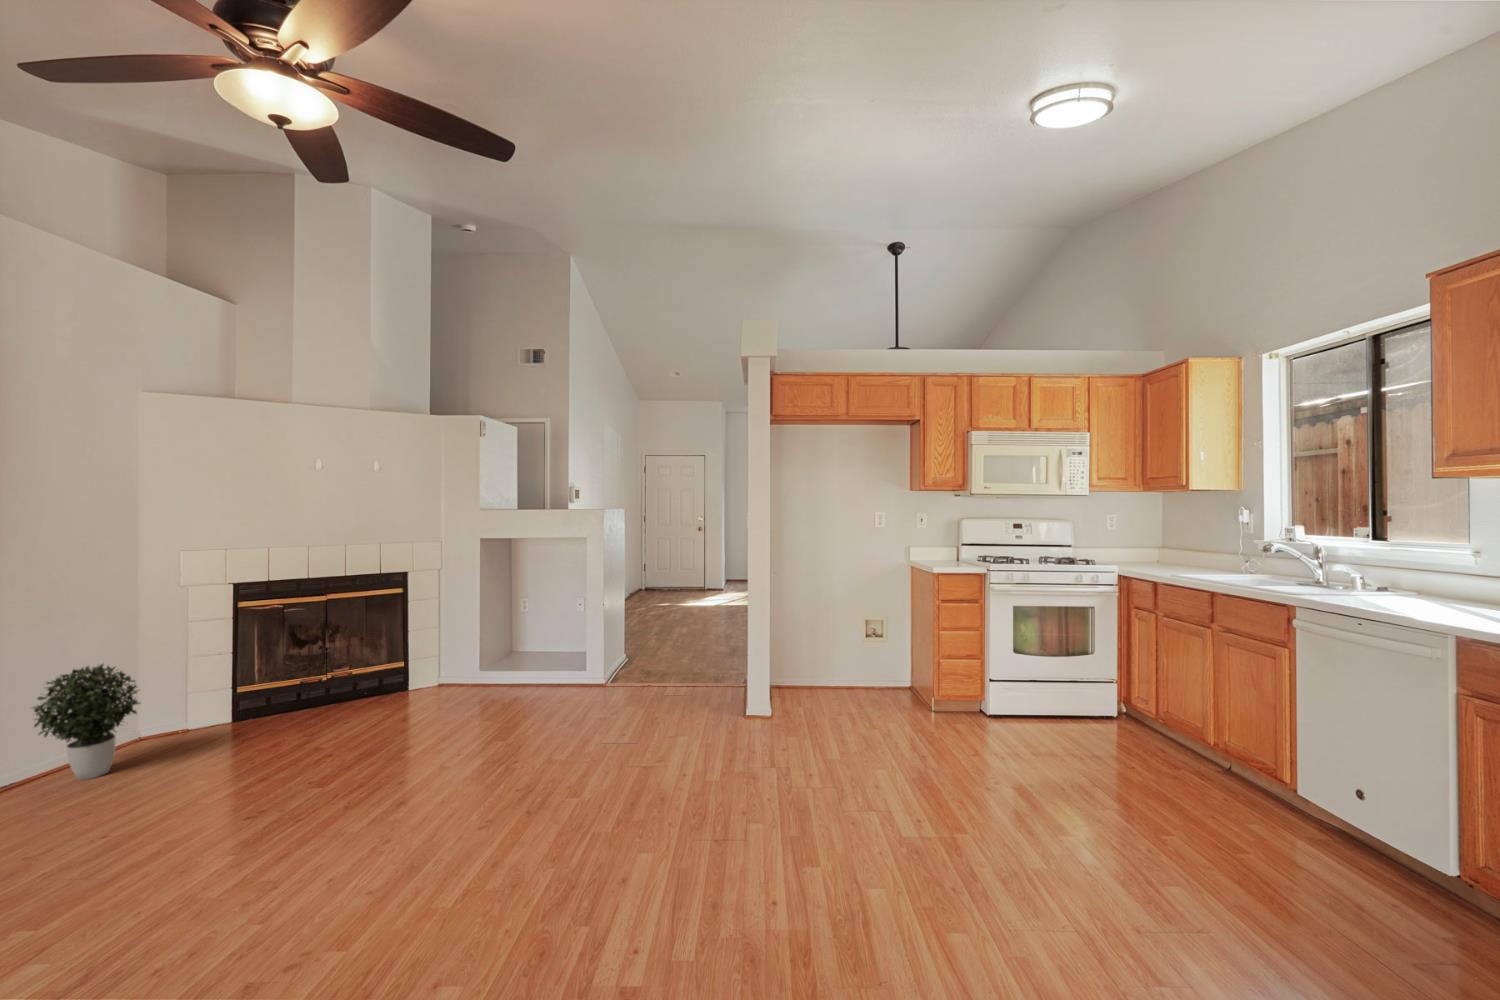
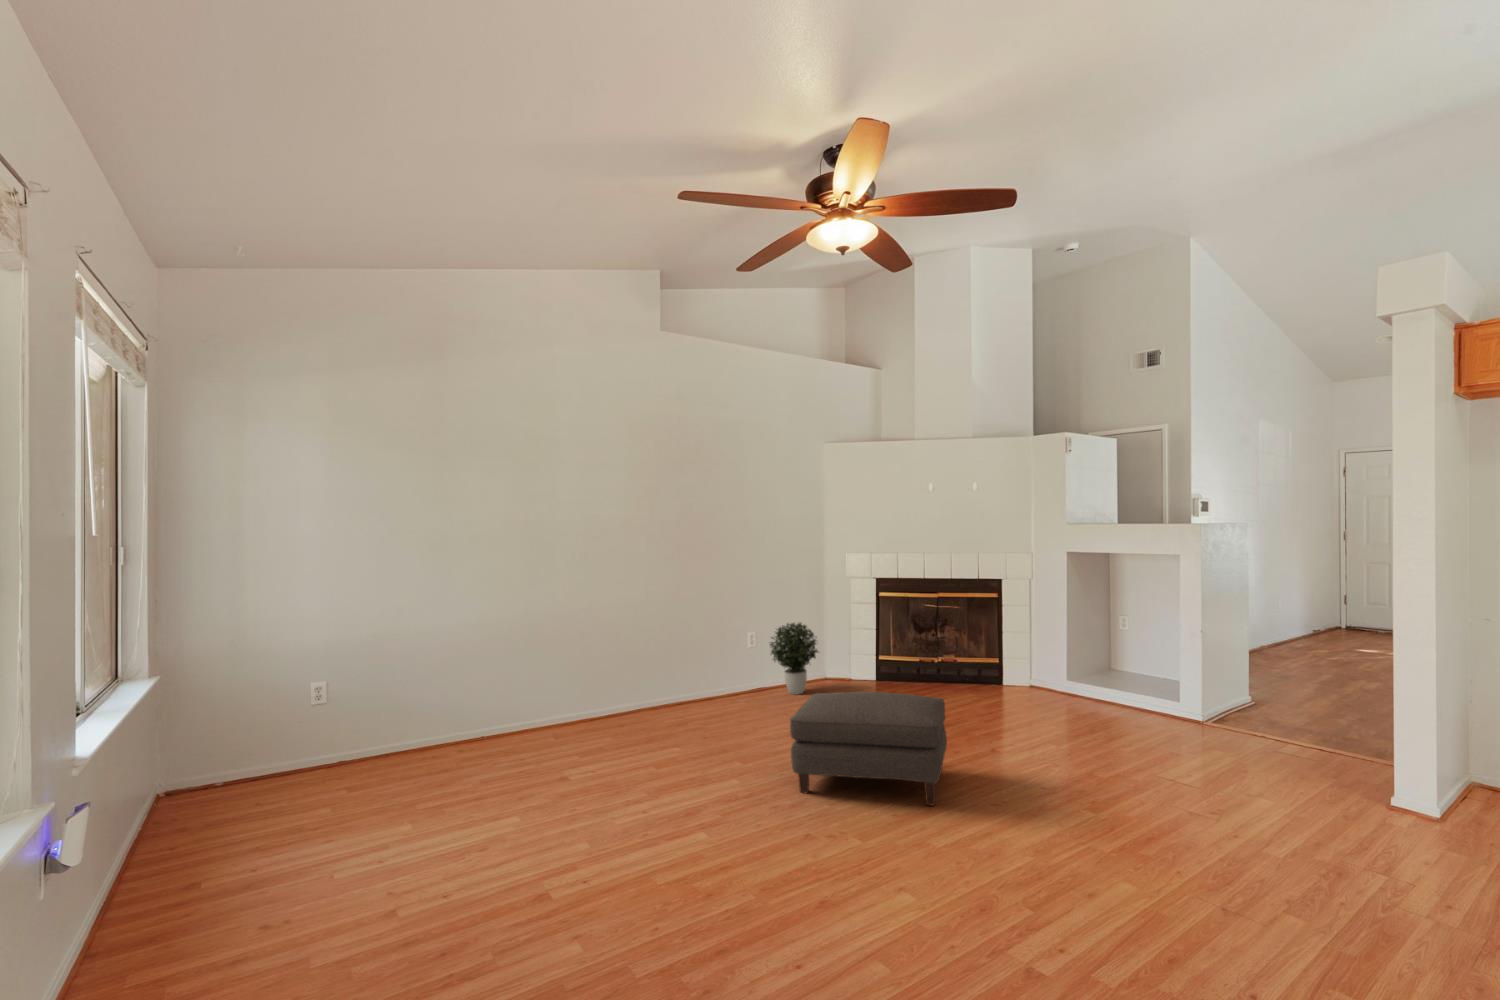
ottoman: none [178,726,441,948] -> present [790,692,947,805]

